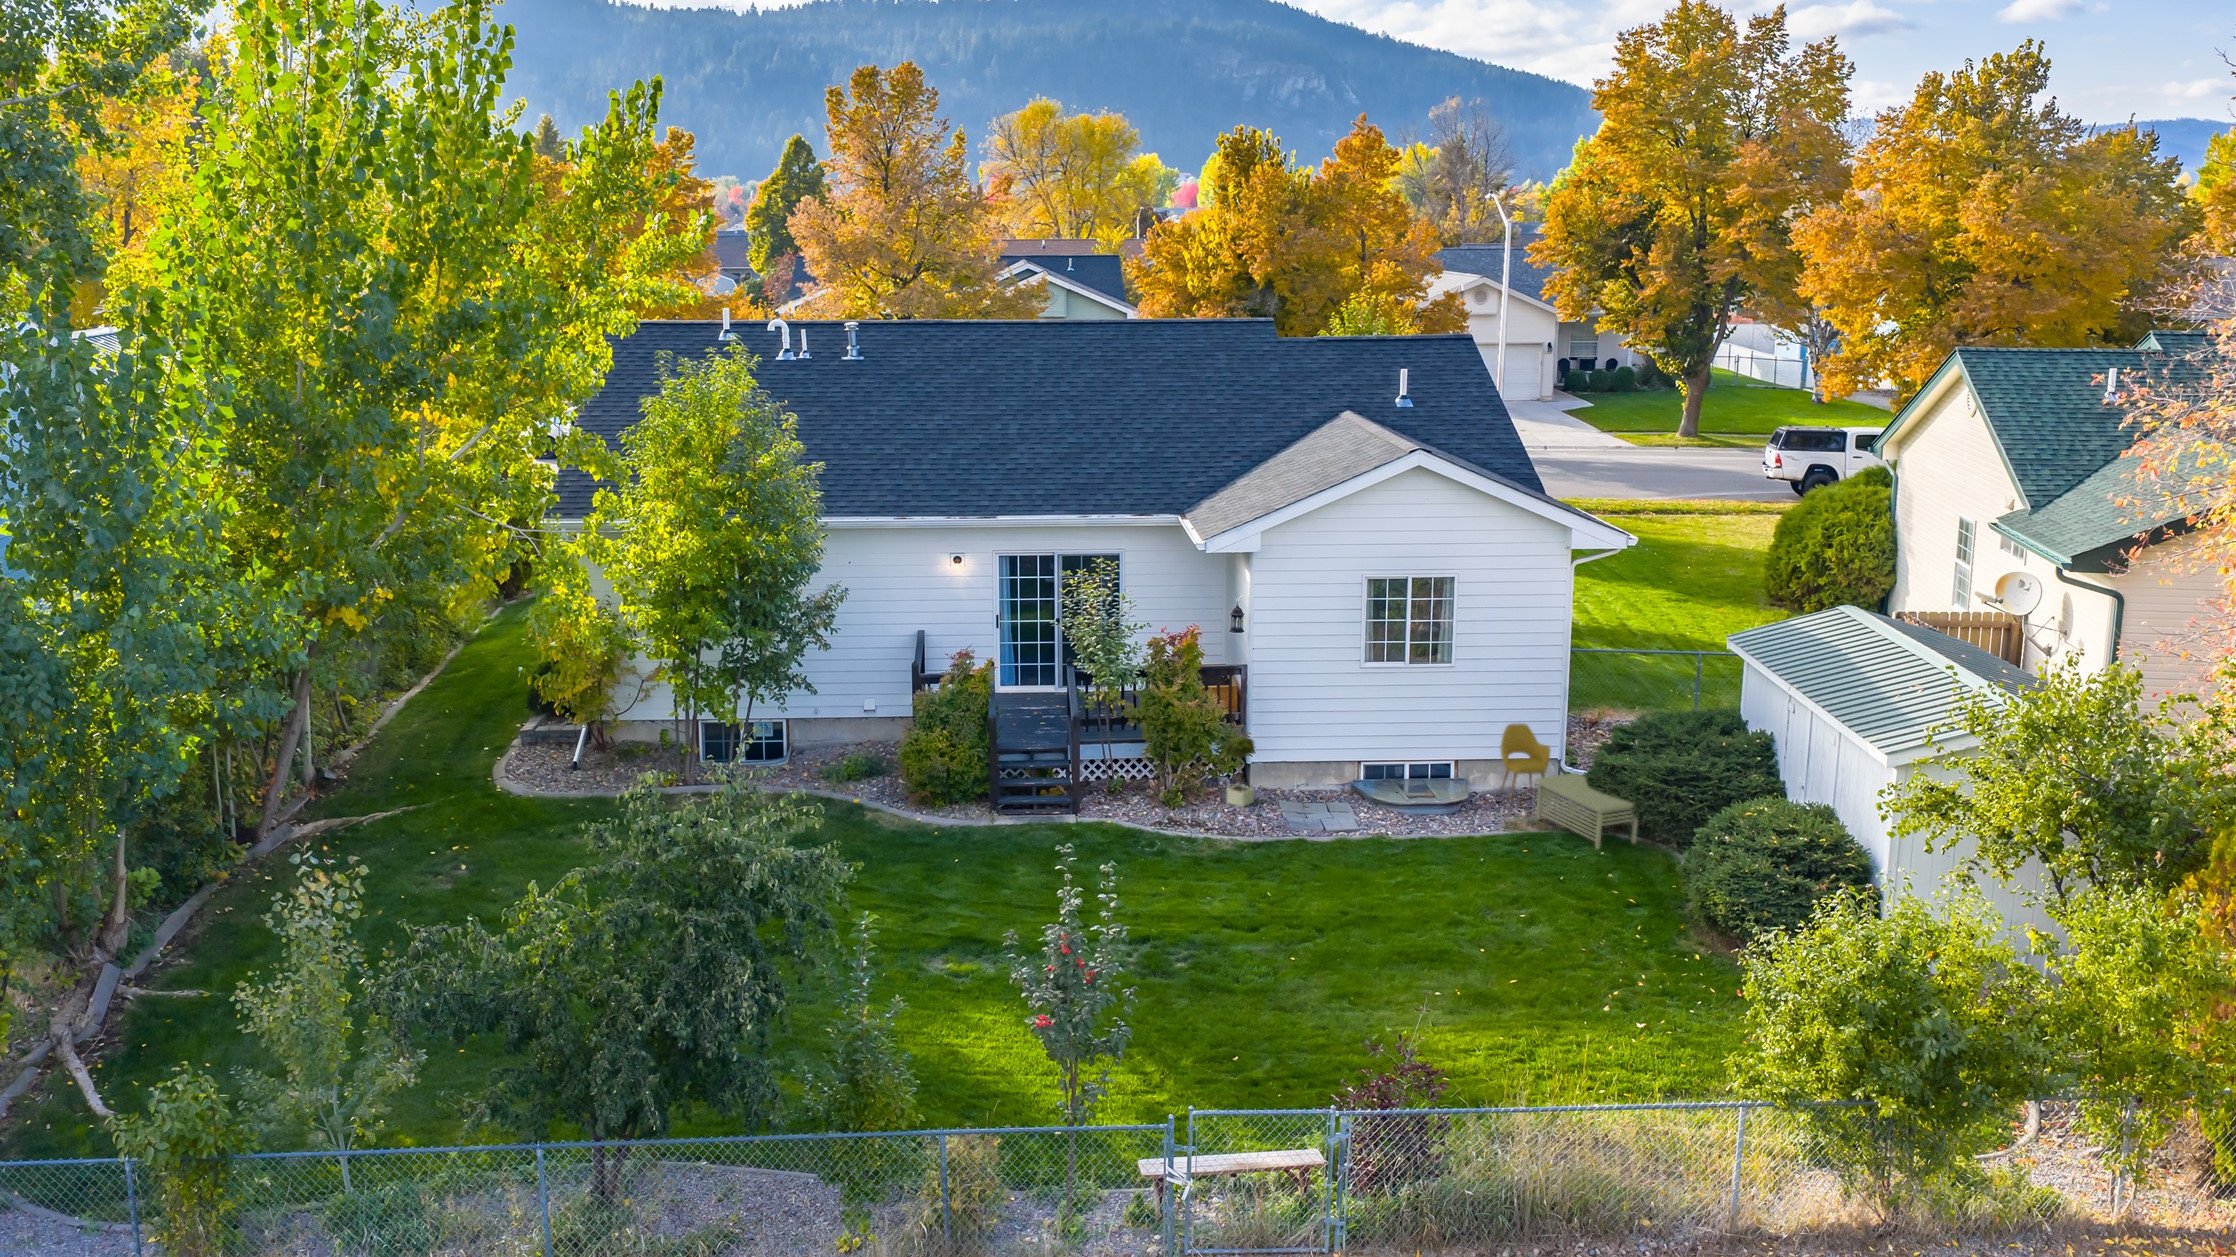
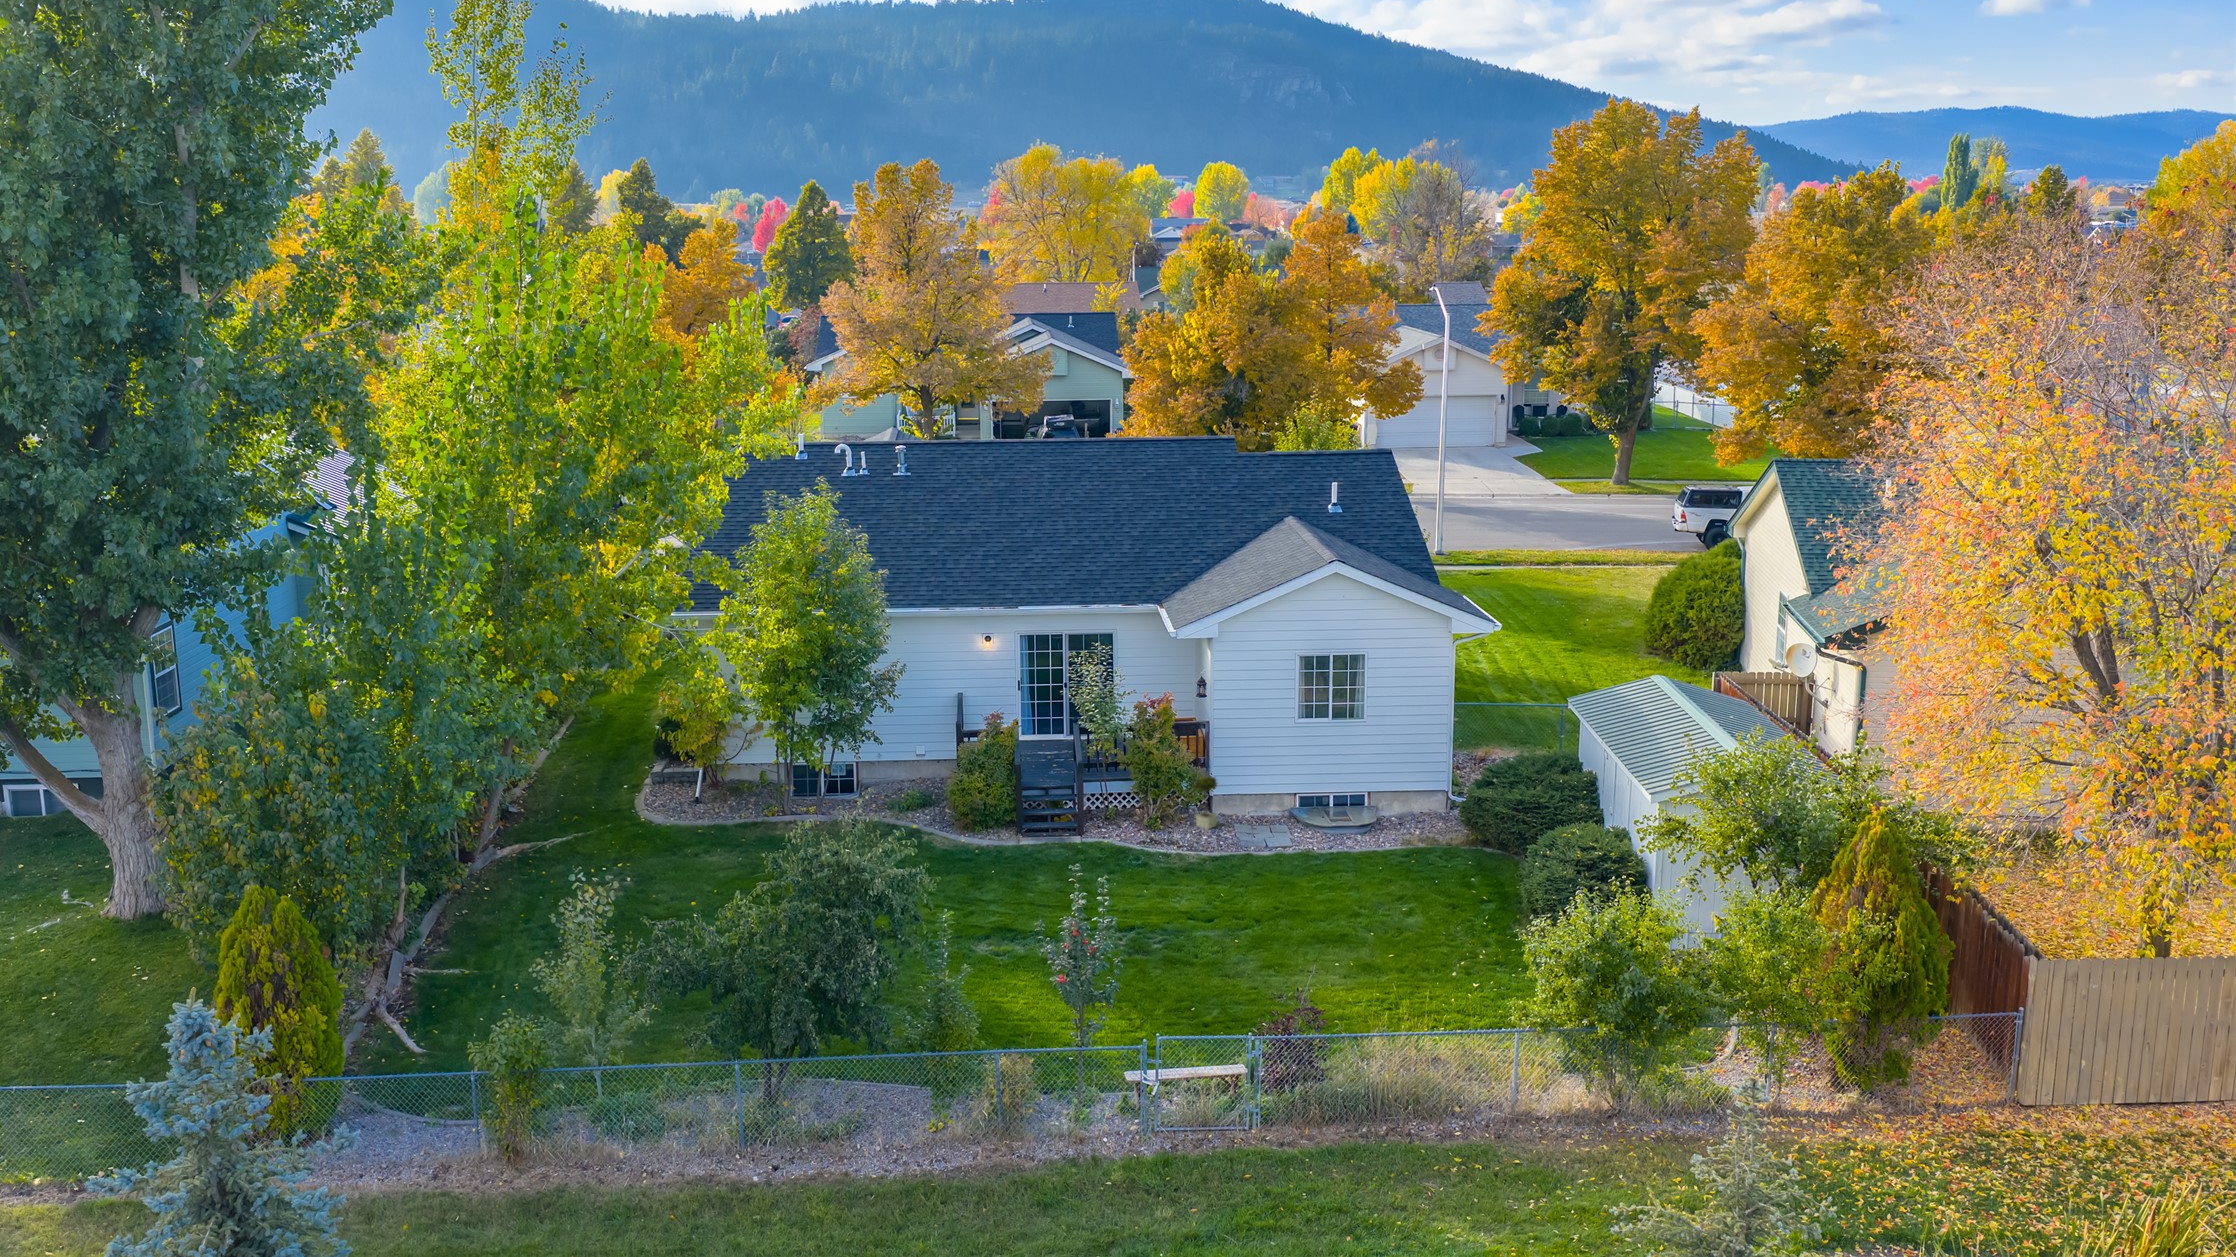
chair: present [1500,723,1550,804] -> none [1405,763,1443,827]
storage bench: present [1535,773,1638,849] -> none [1429,801,1507,860]

